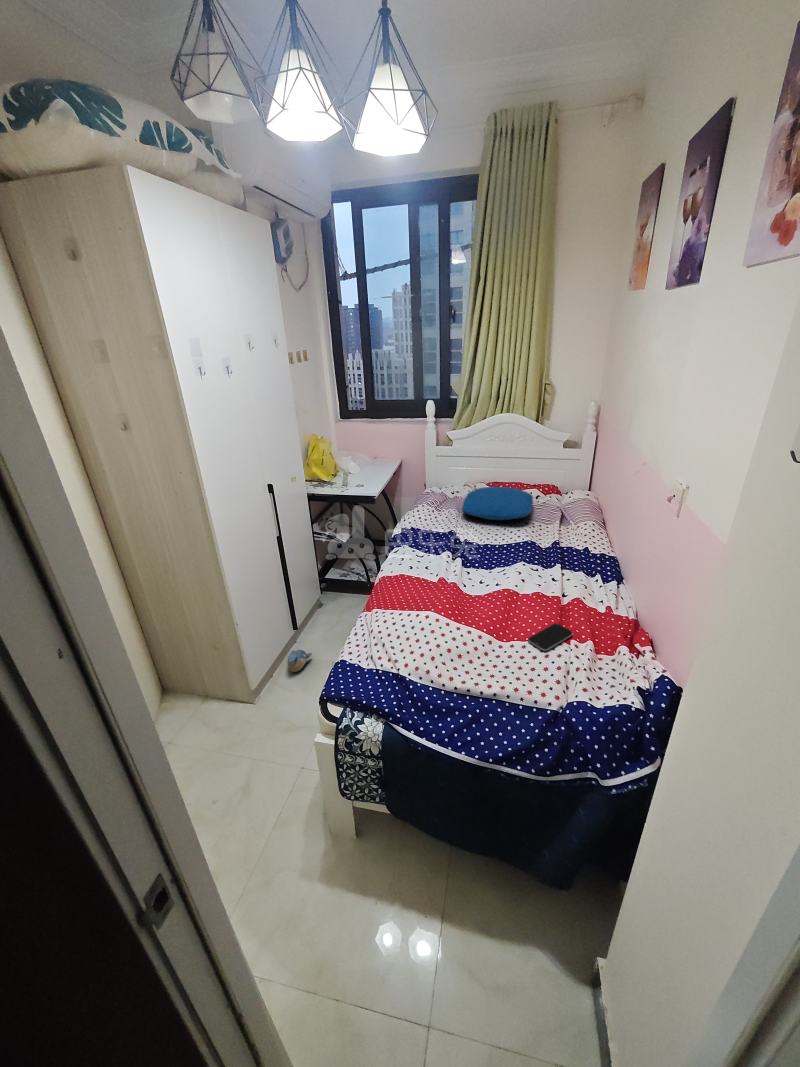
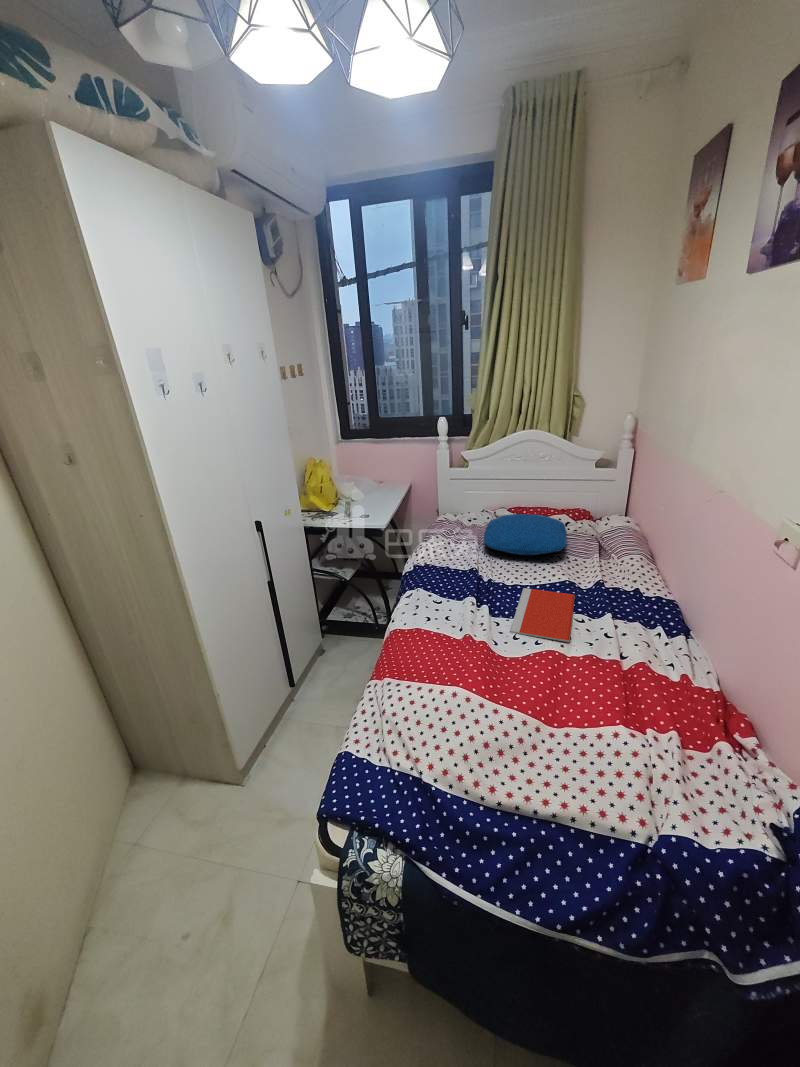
notebook: none [477,545,533,584] -> present [510,588,575,642]
smartphone: present [528,624,573,651] -> none [589,701,646,744]
plush toy: present [287,650,312,672] -> none [280,714,310,742]

